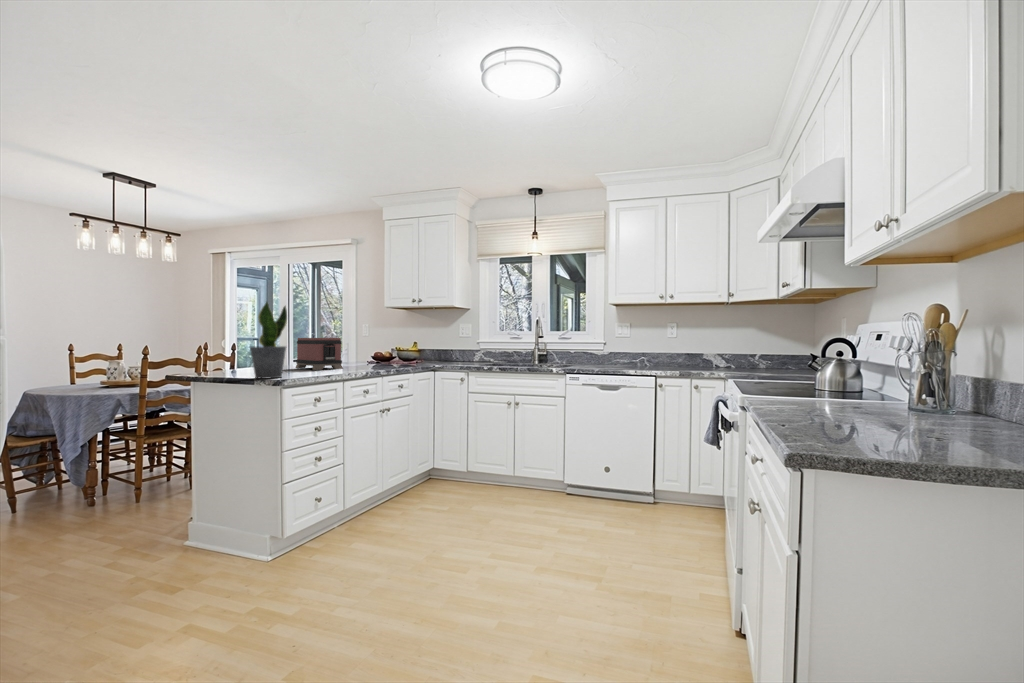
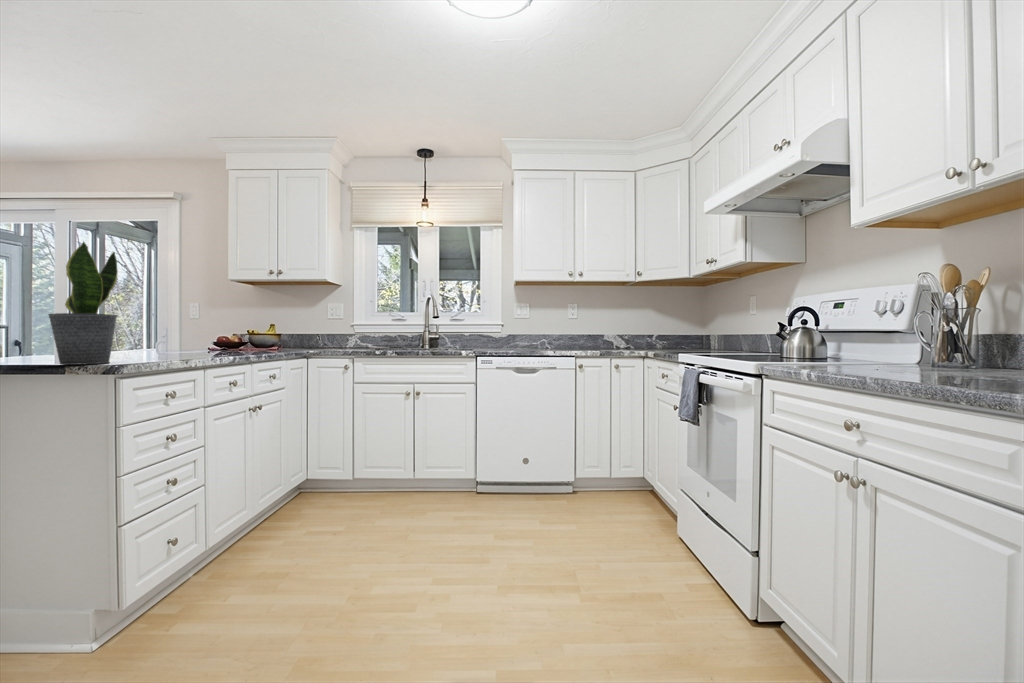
toaster: present [296,338,343,370] -> none [107,310,190,356]

